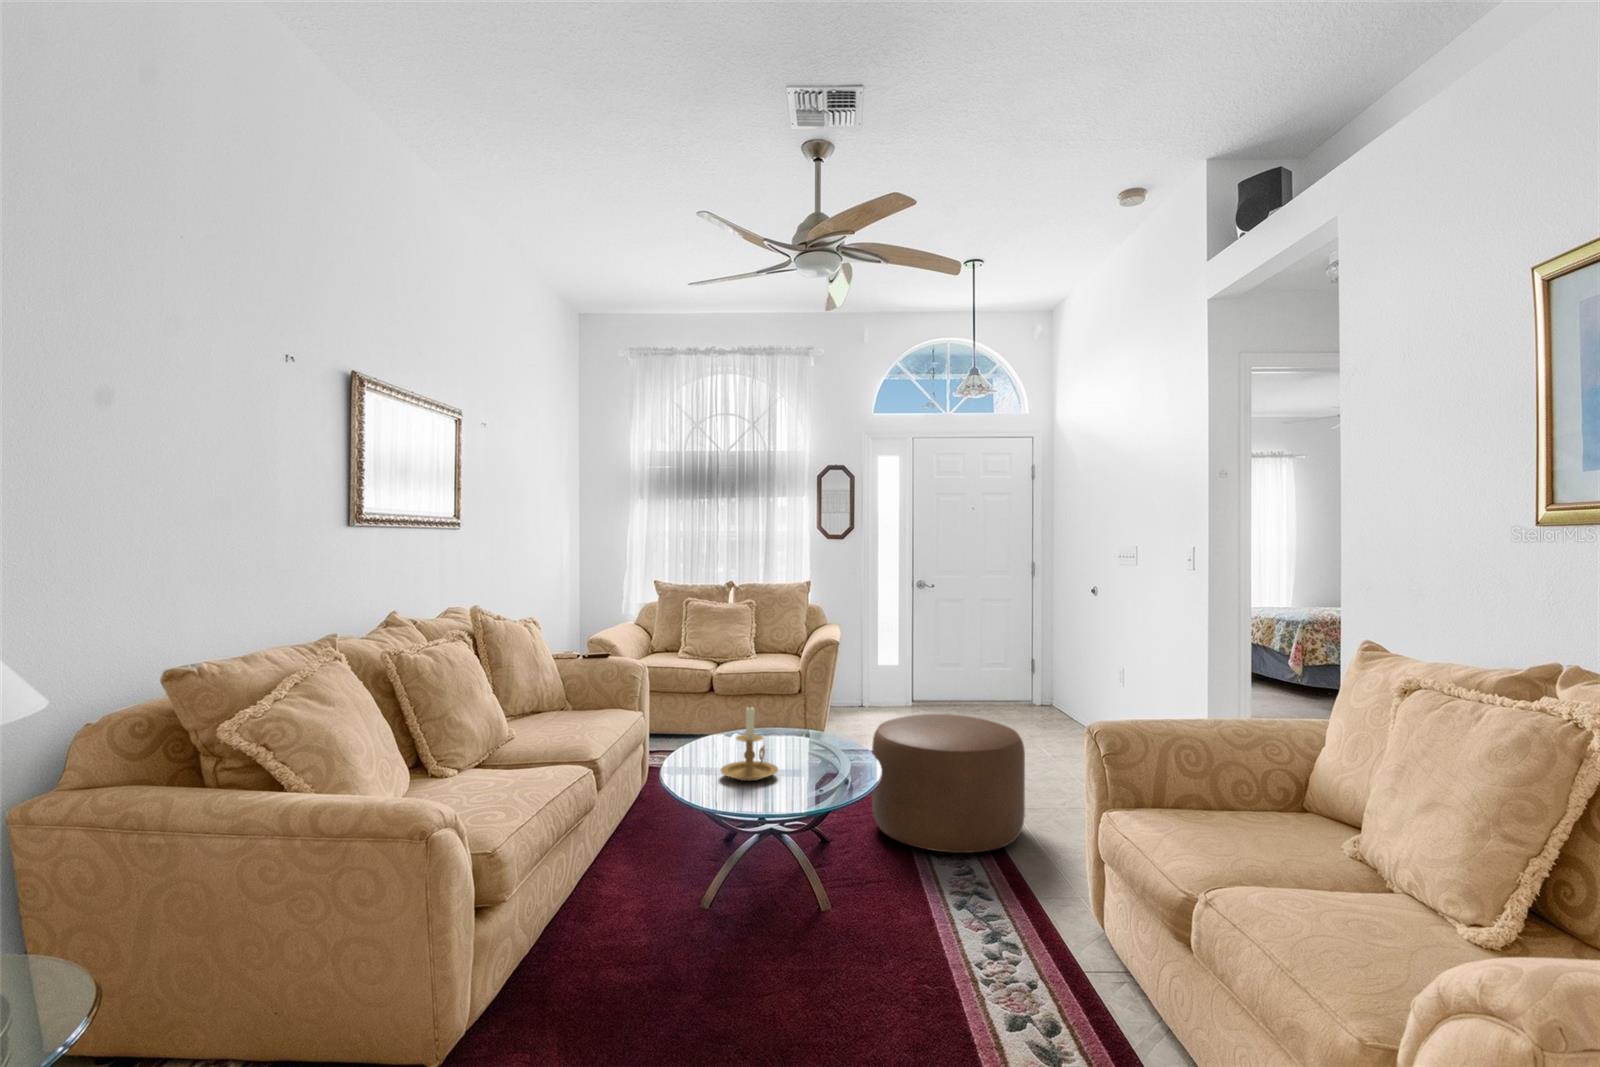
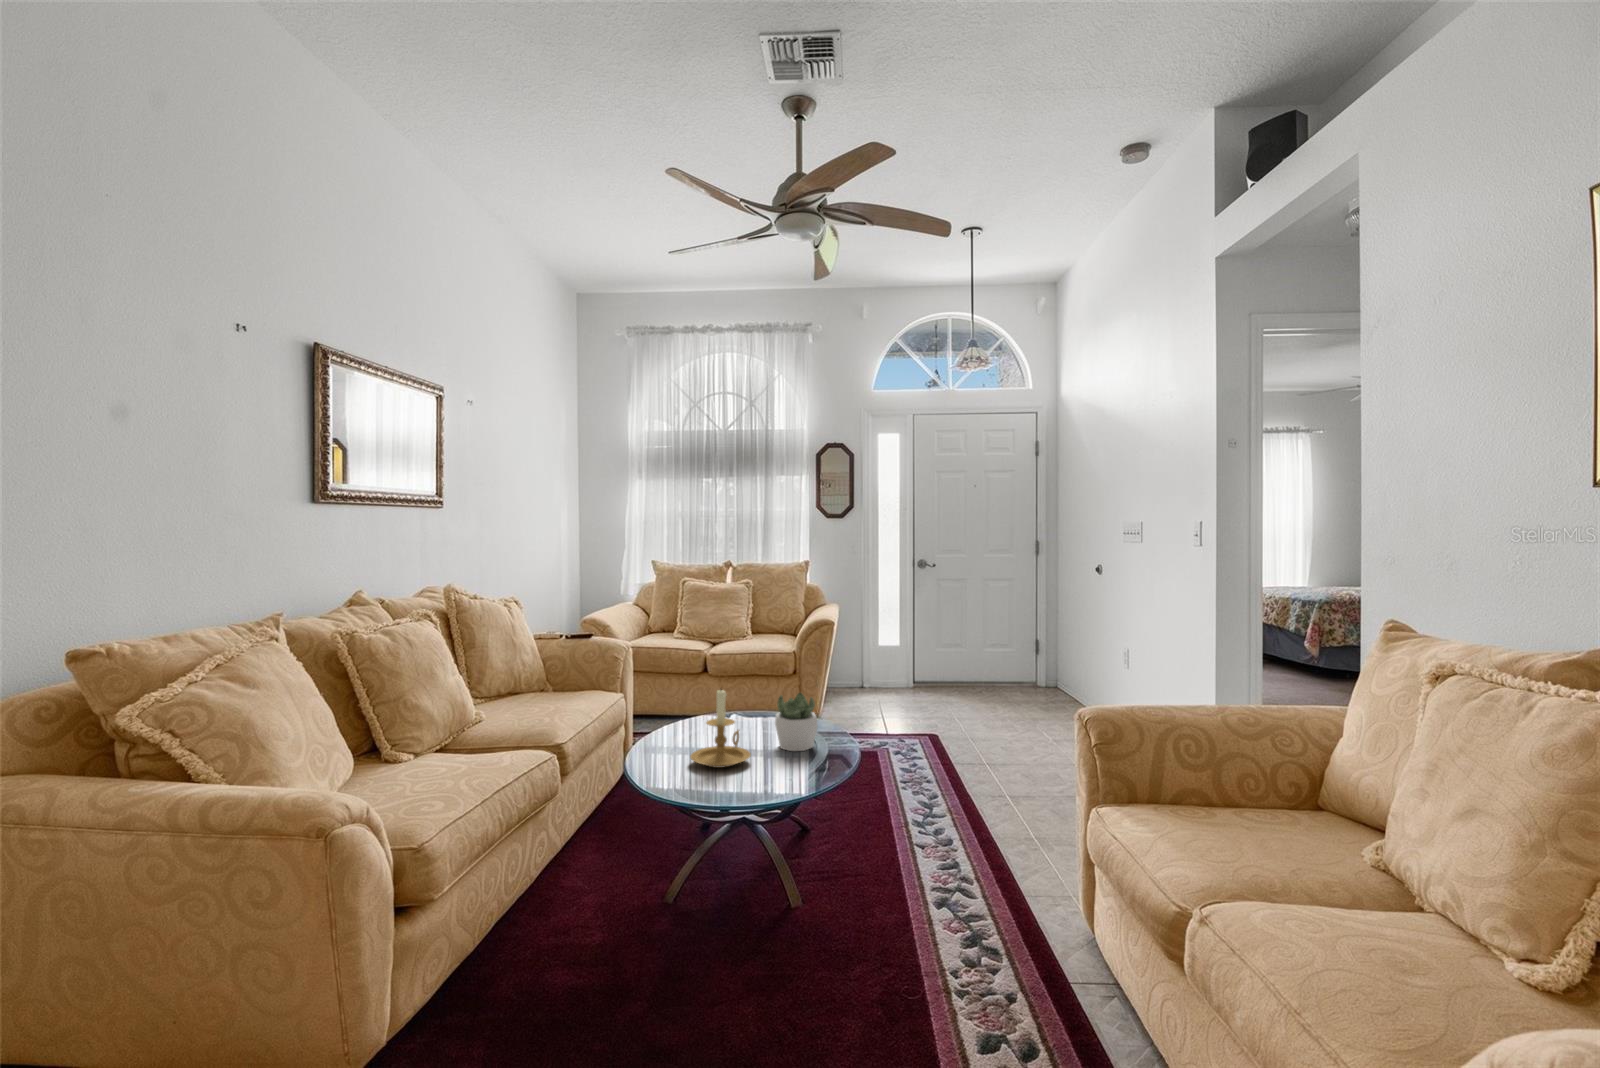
succulent plant: none [797,710,839,766] -> present [775,693,818,751]
ottoman: present [872,714,1025,853] -> none [858,697,1016,843]

